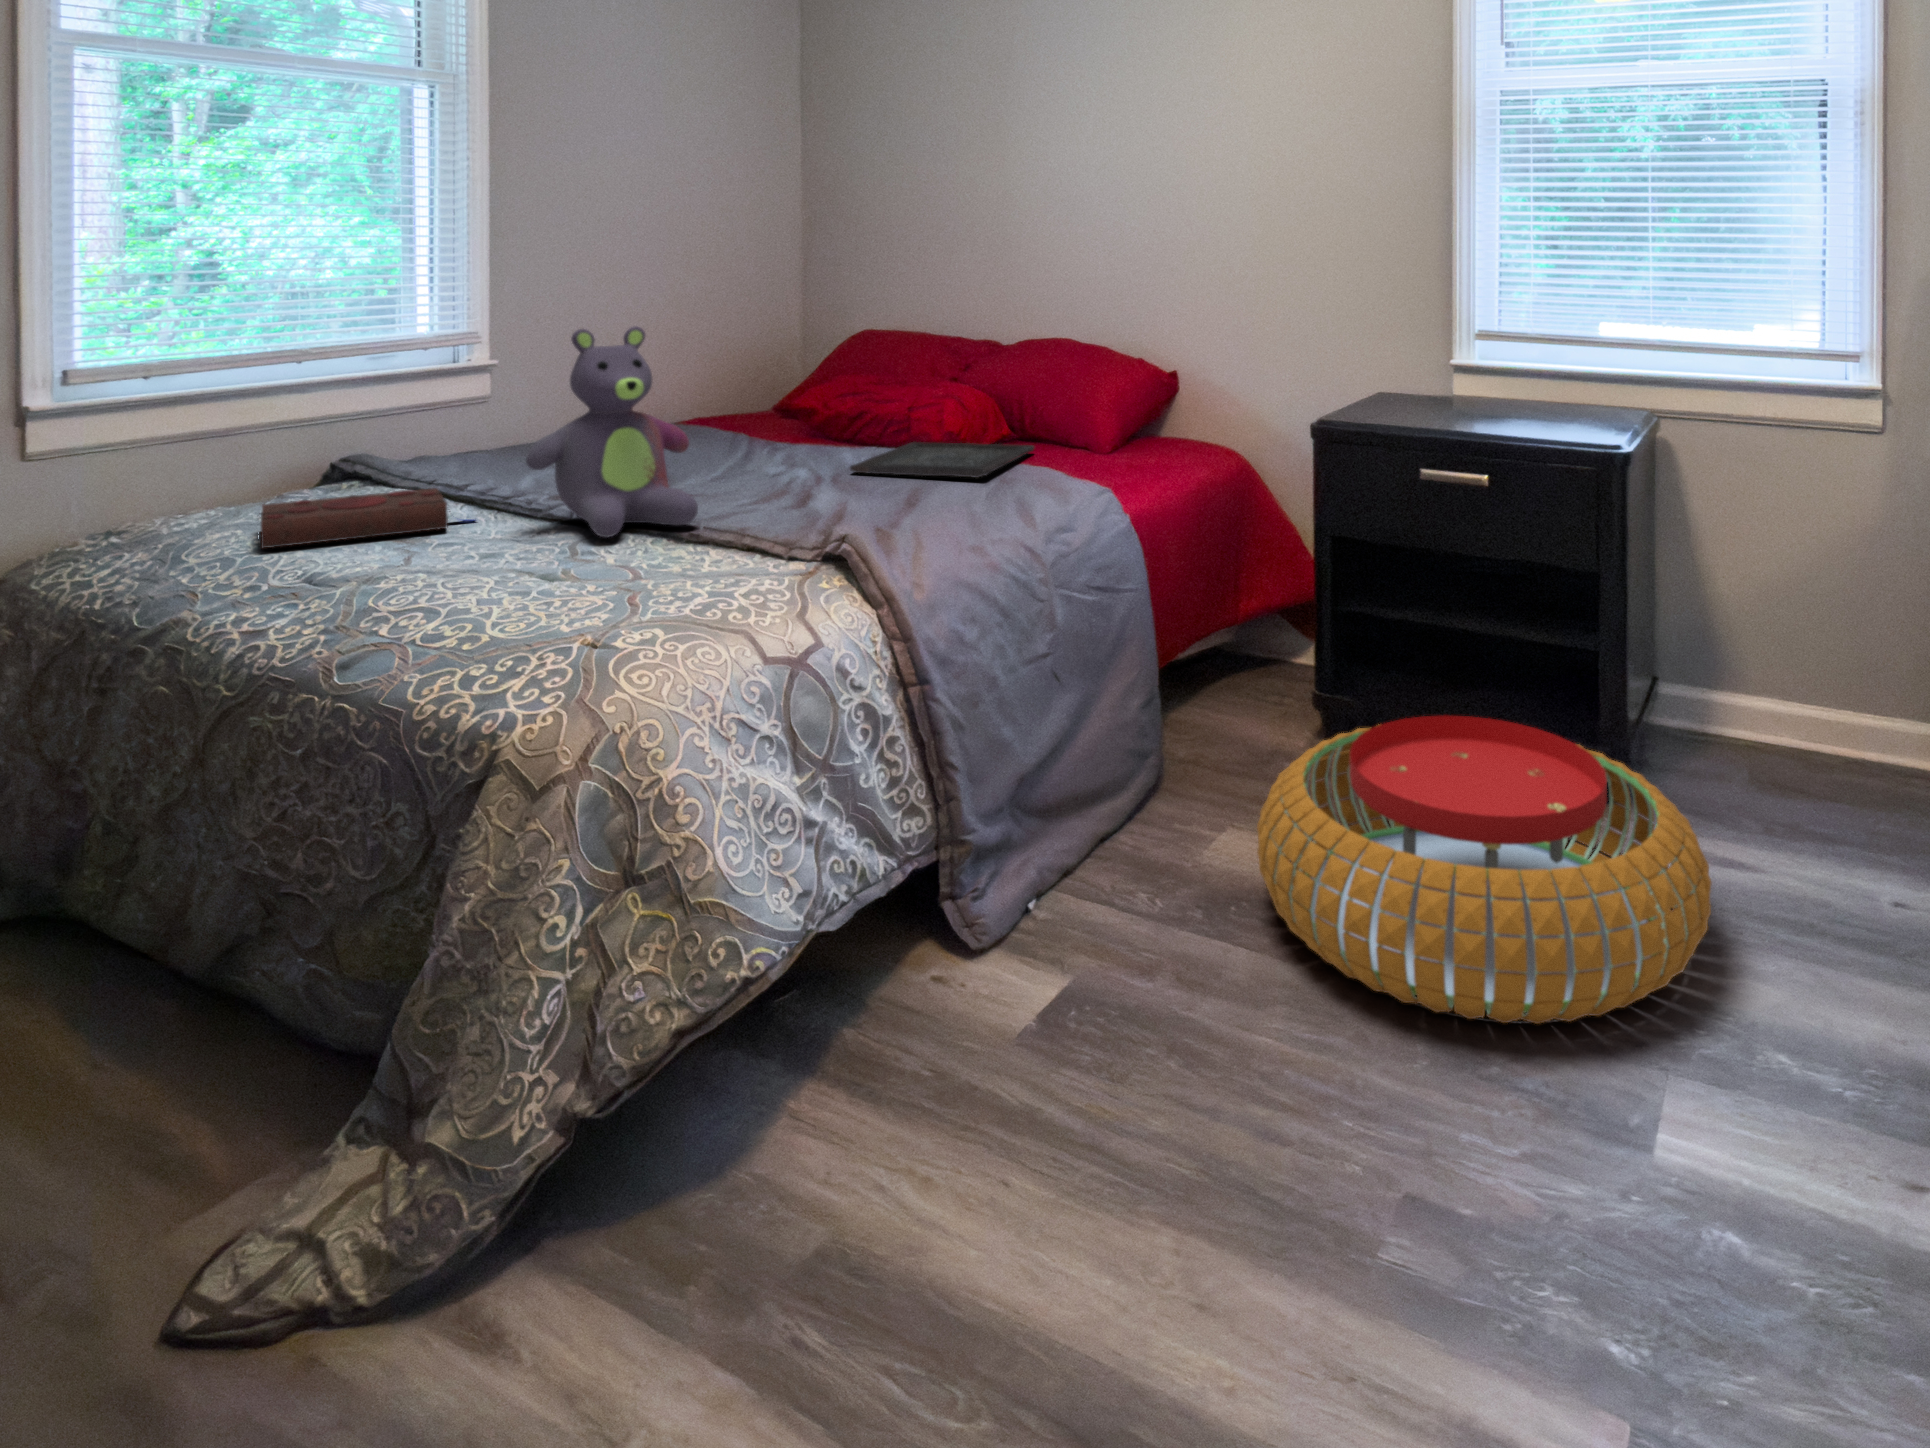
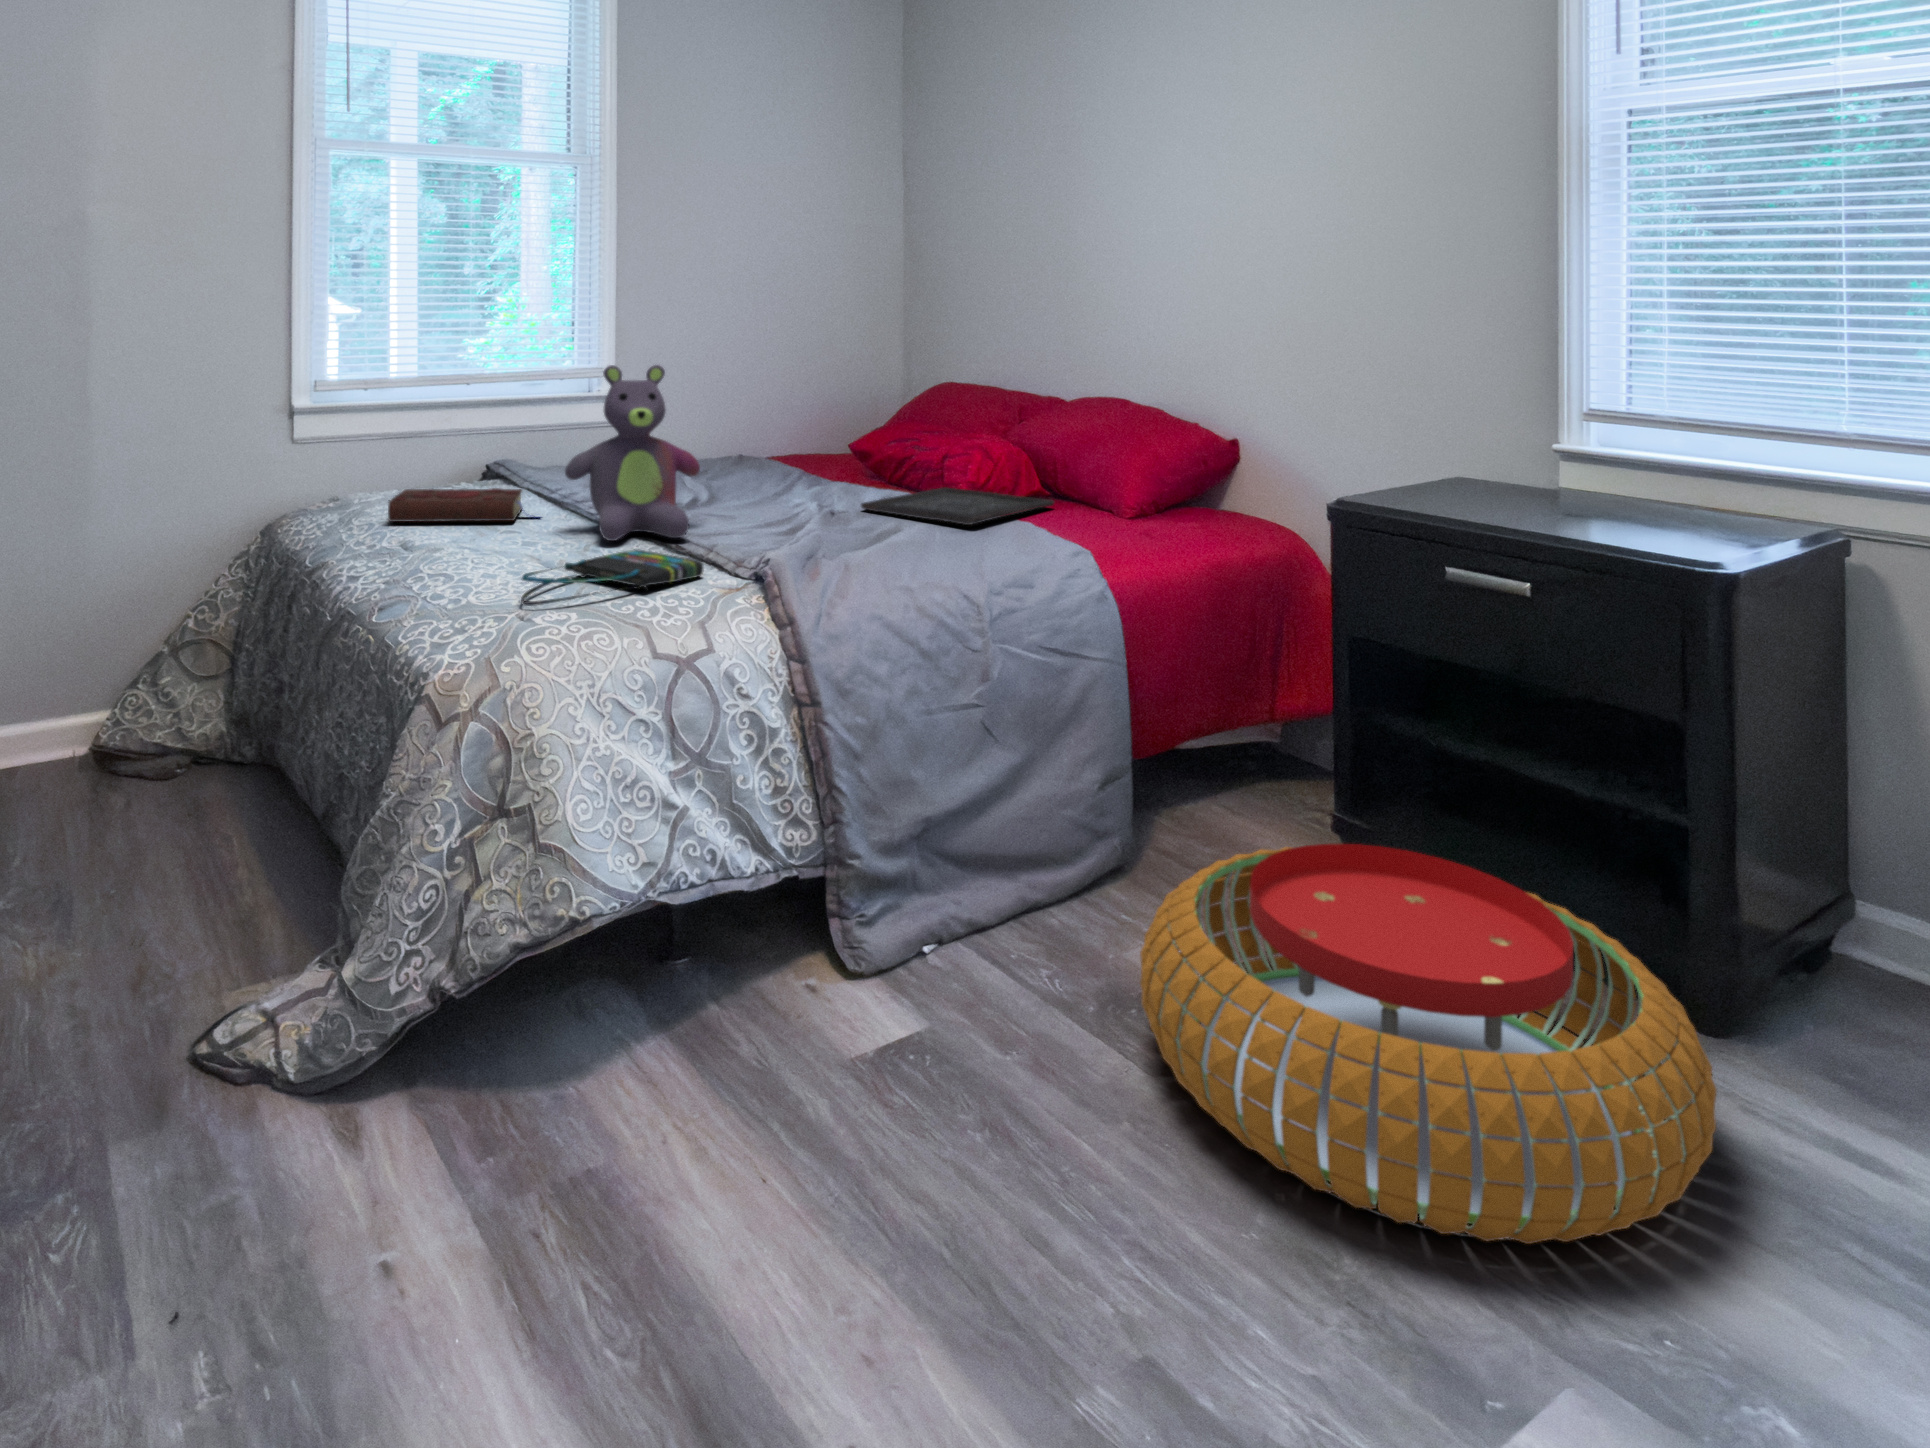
tote bag: none [573,543,762,626] -> present [521,549,703,606]

